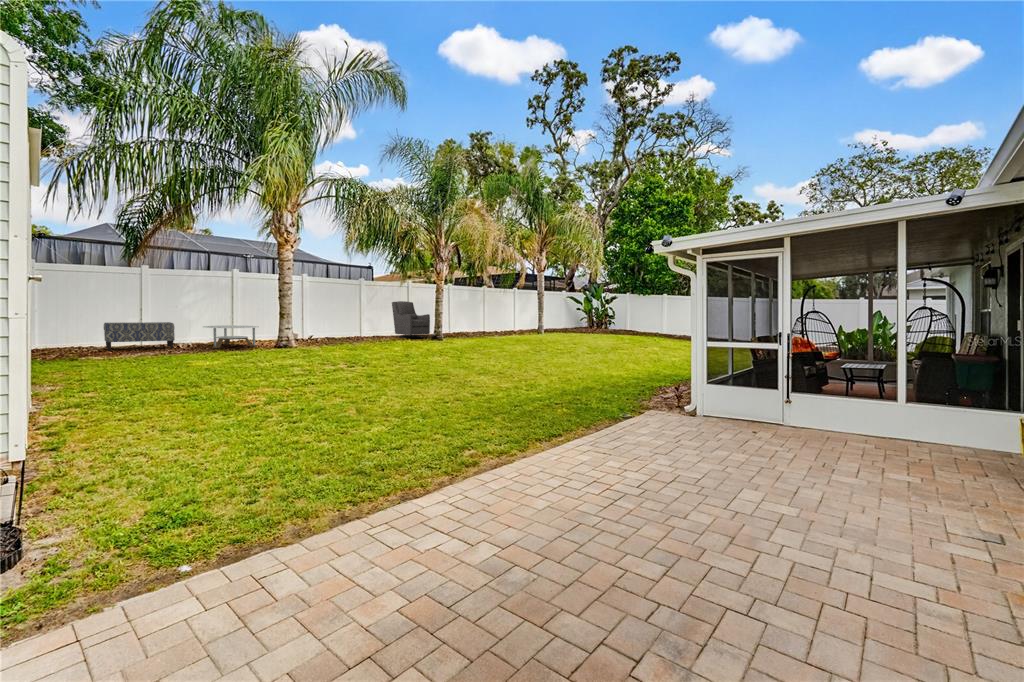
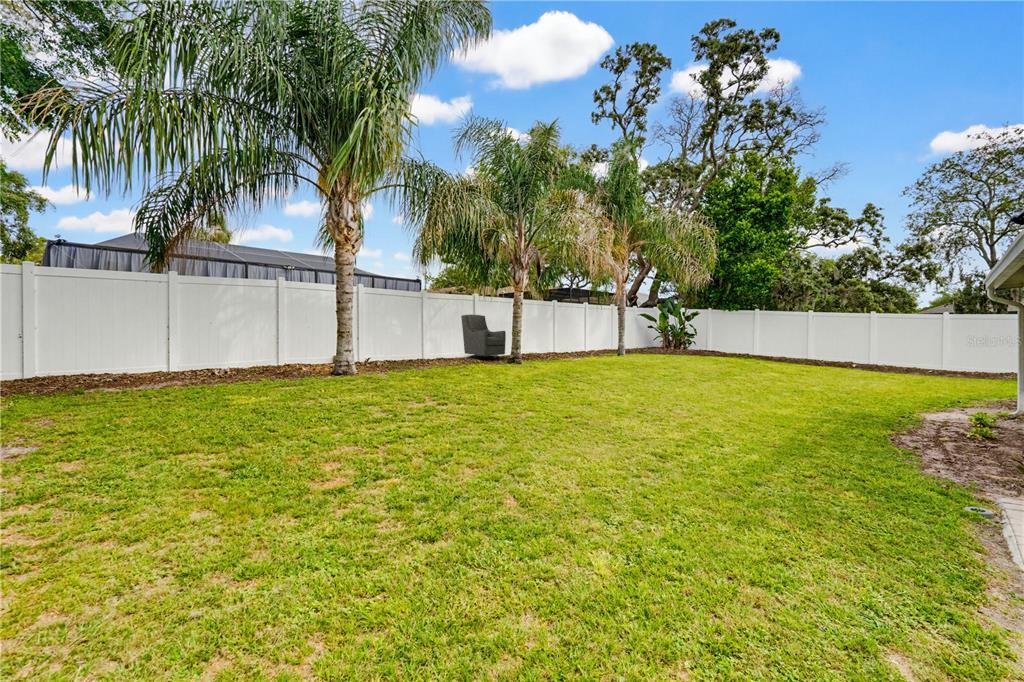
bench: present [104,322,175,351] -> none [121,341,208,379]
round table: present [203,325,259,348] -> none [243,345,311,375]

